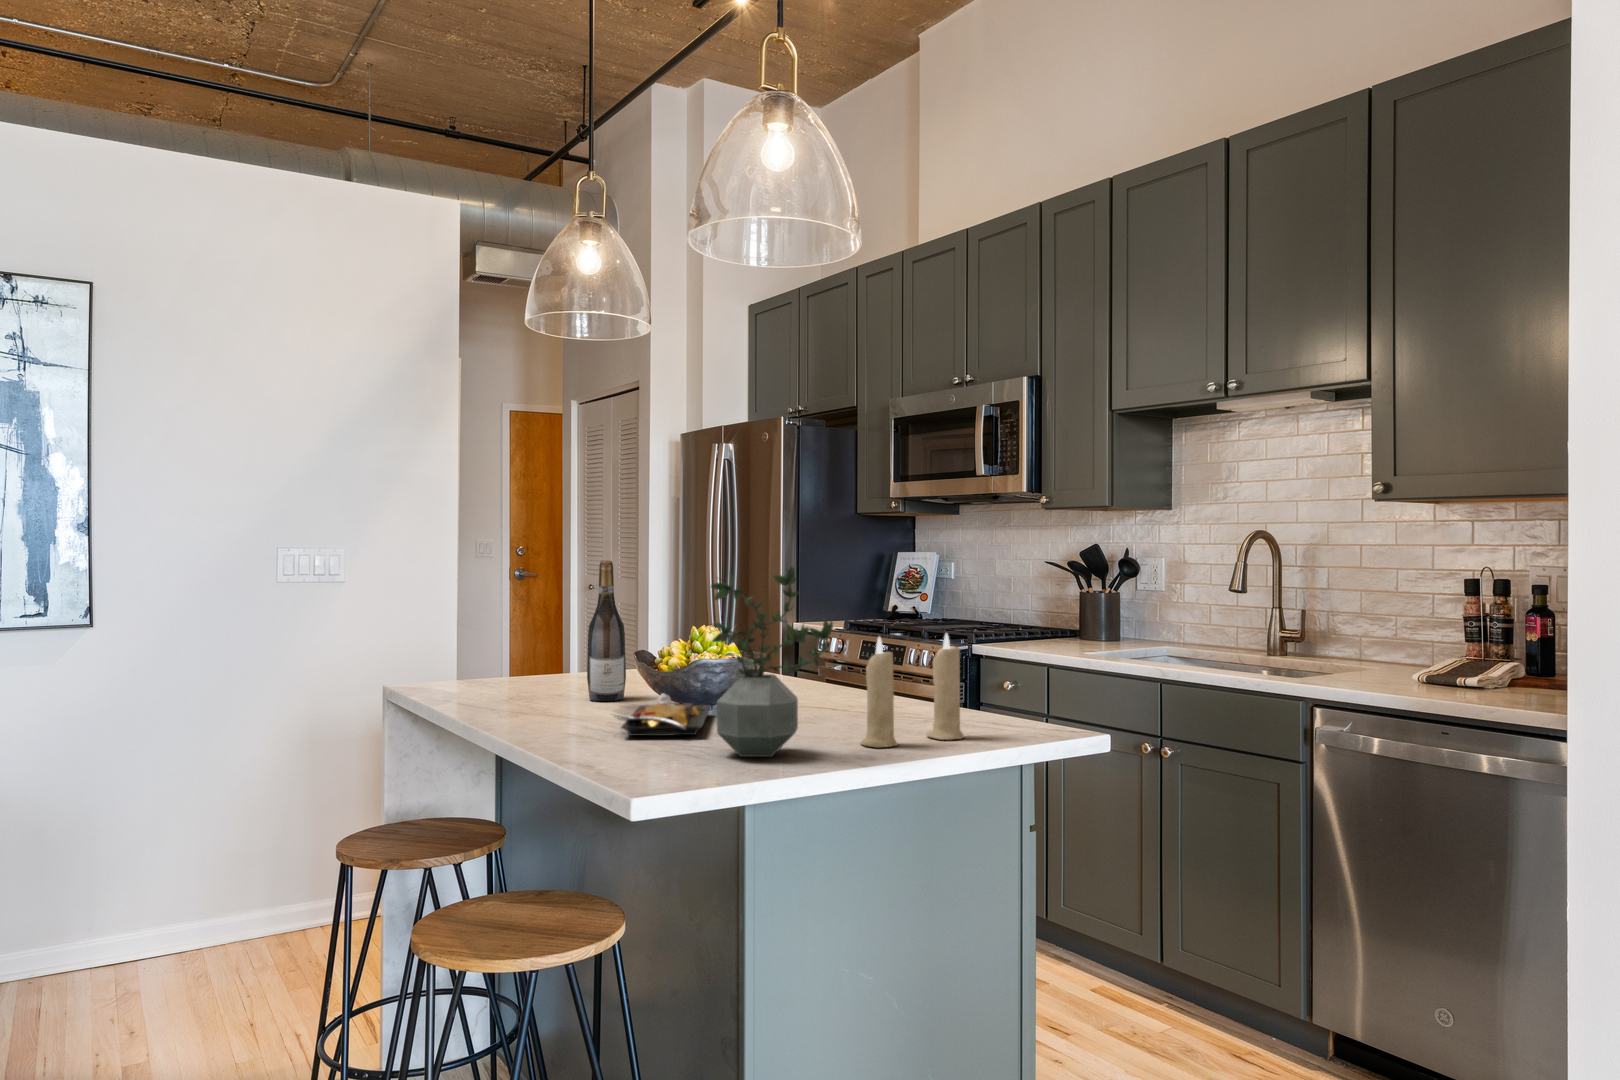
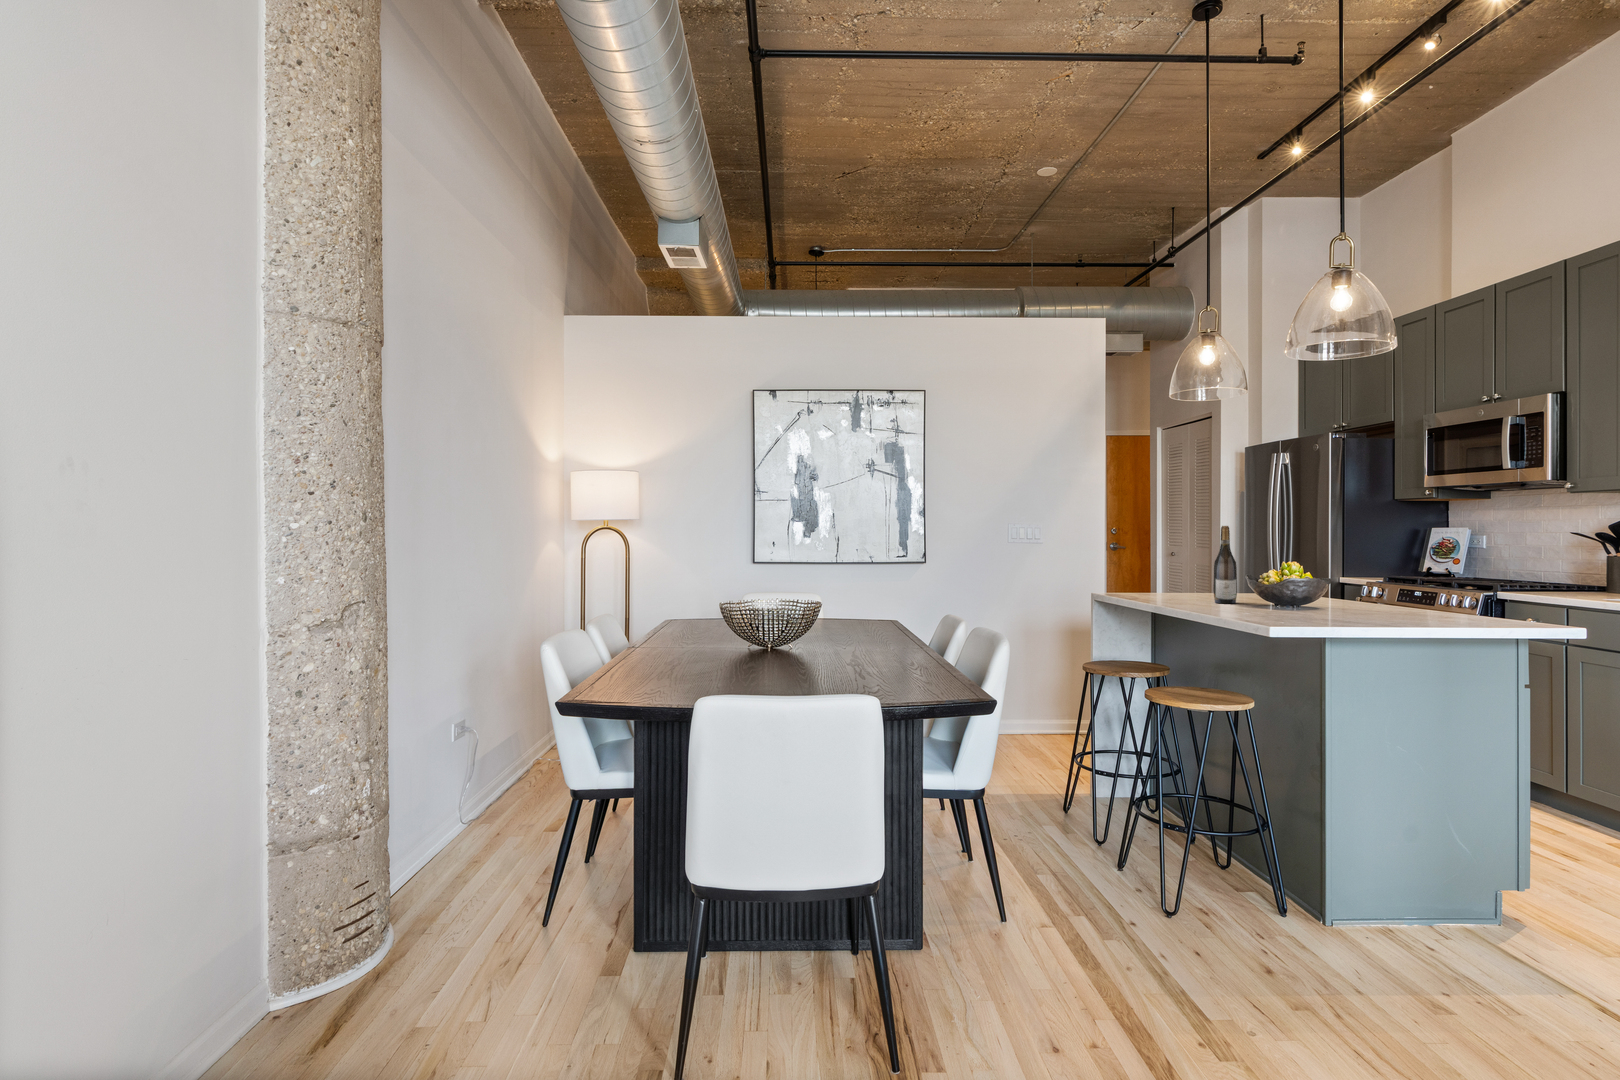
potted plant: present [711,567,833,757] -> none [1303,523,1382,624]
candle: present [860,634,964,748] -> none [1399,562,1476,625]
plate: present [615,694,710,736] -> none [1238,595,1296,616]

